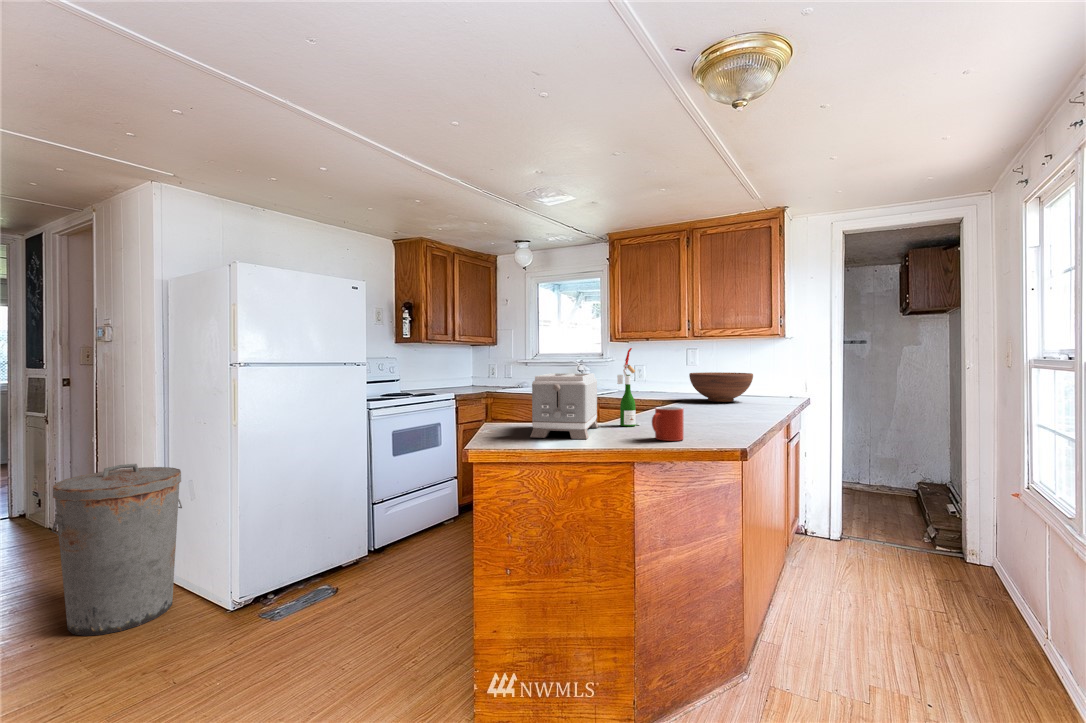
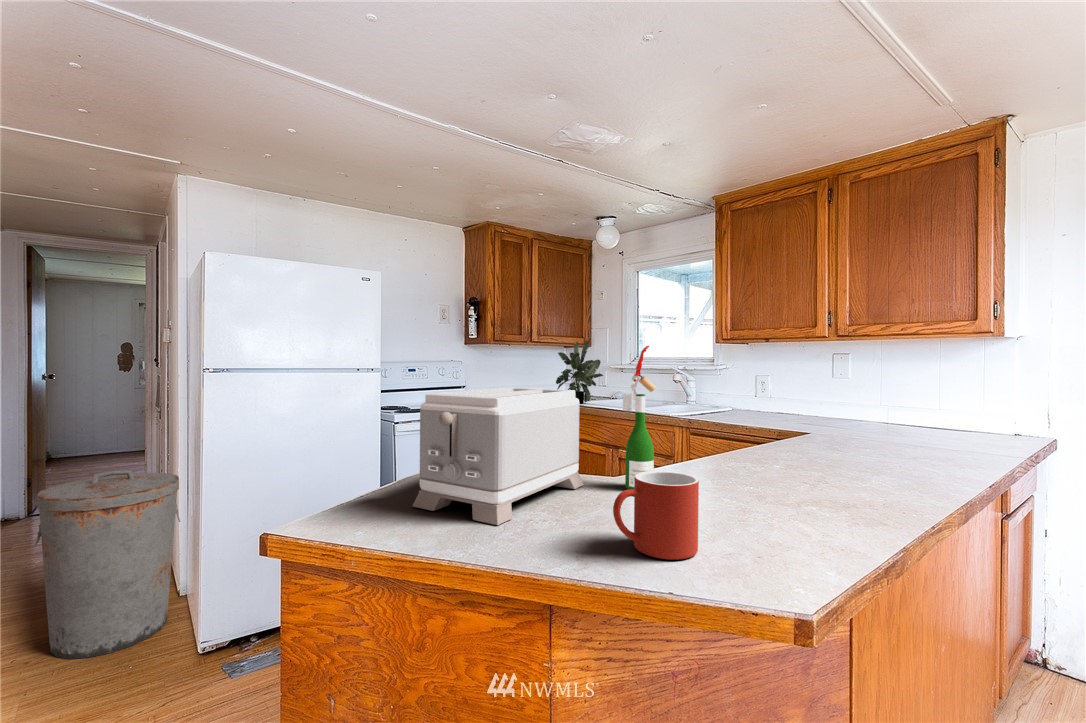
potted plant: none [481,340,524,392] -> present [556,341,603,404]
fruit bowl: present [689,372,753,402] -> none [818,389,936,439]

